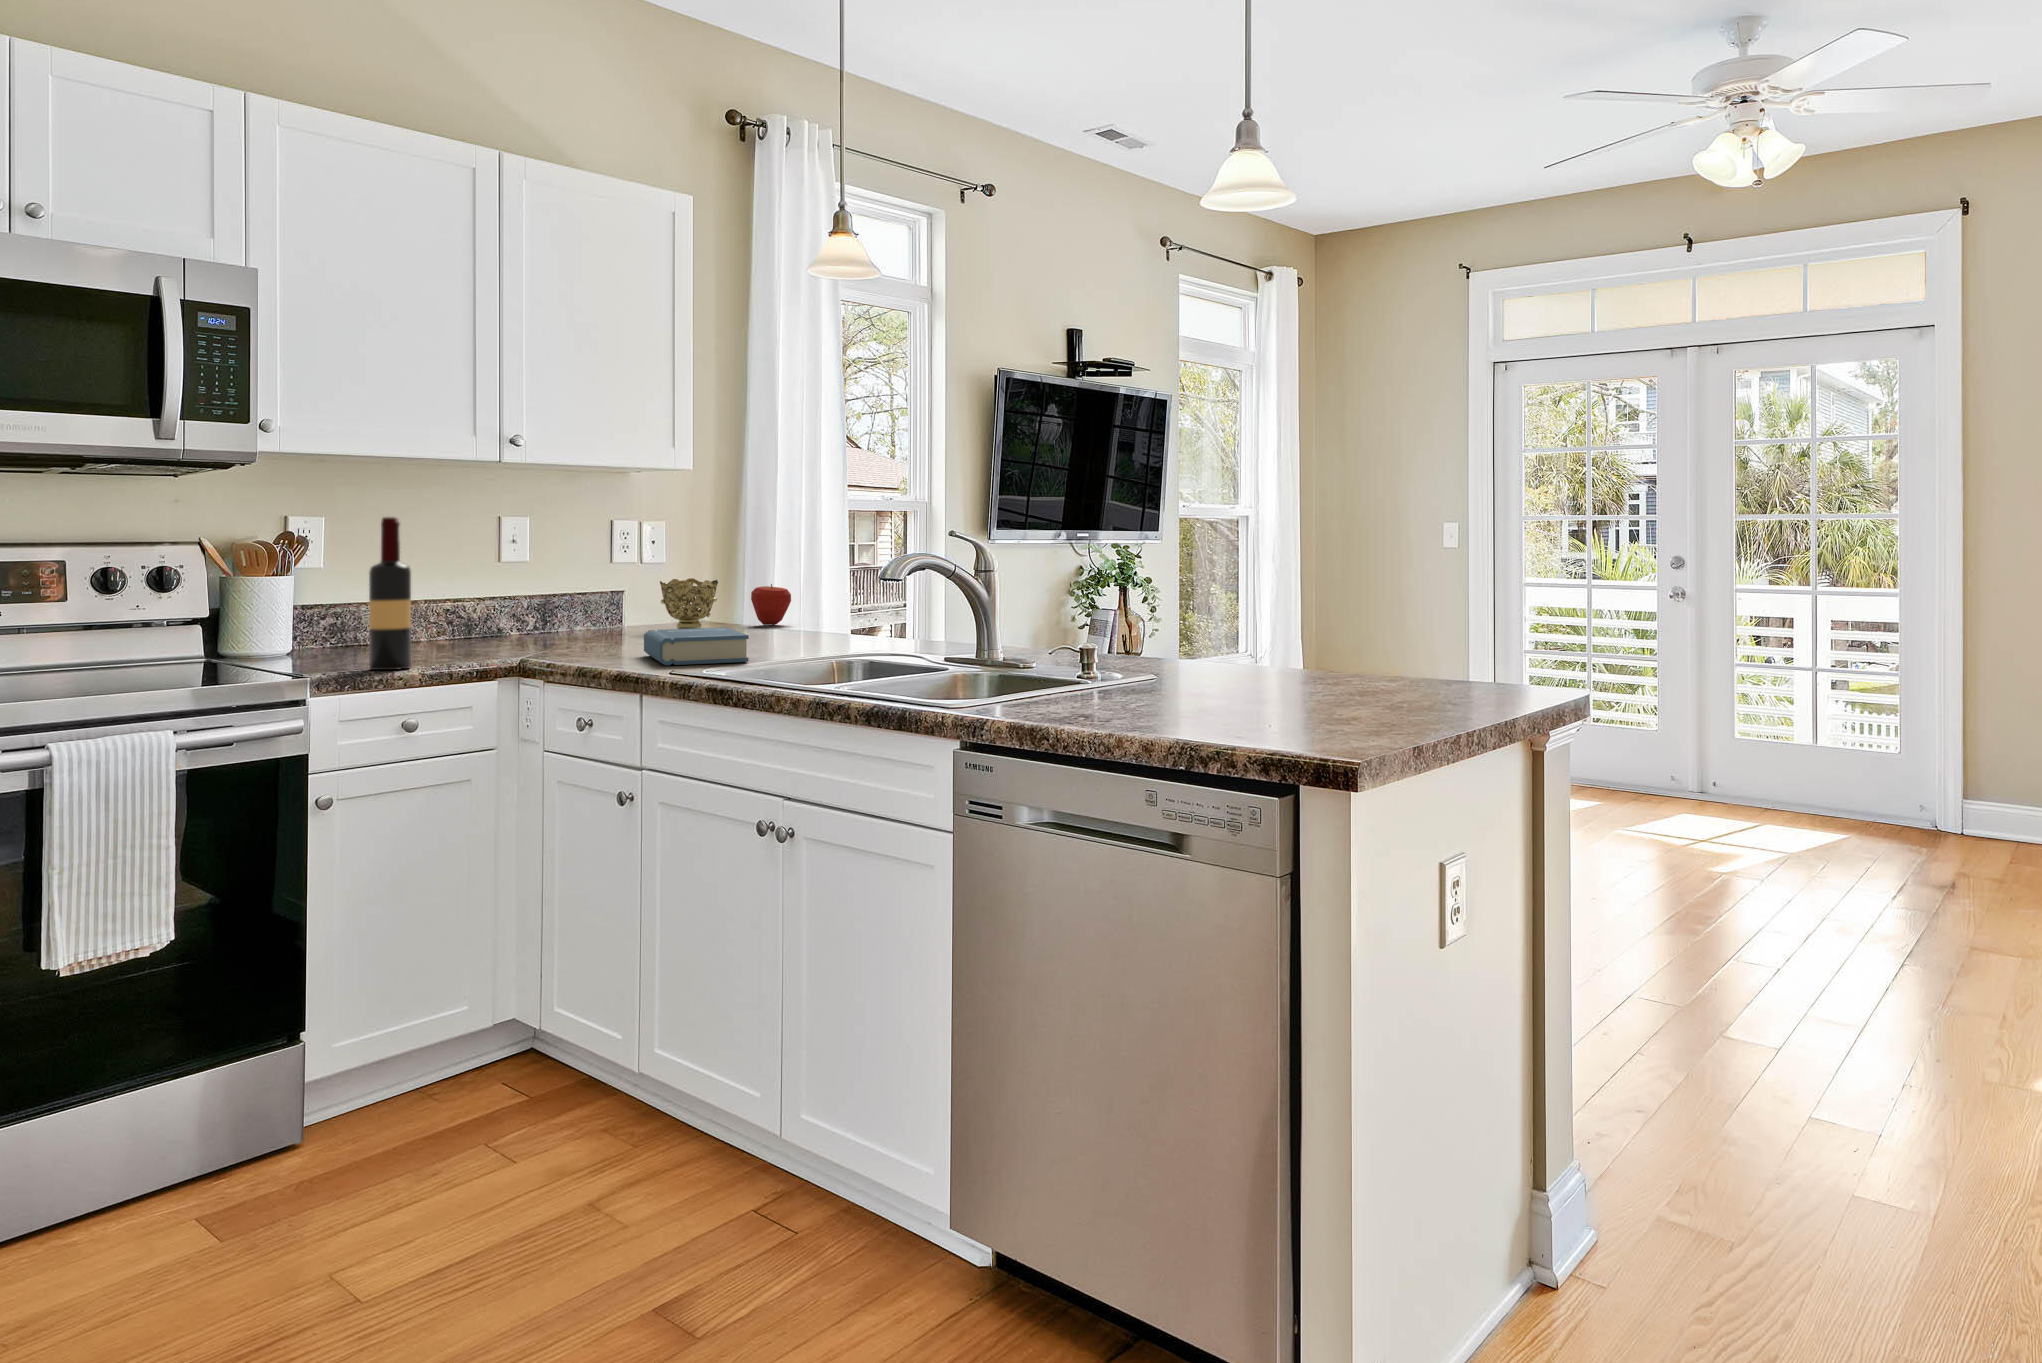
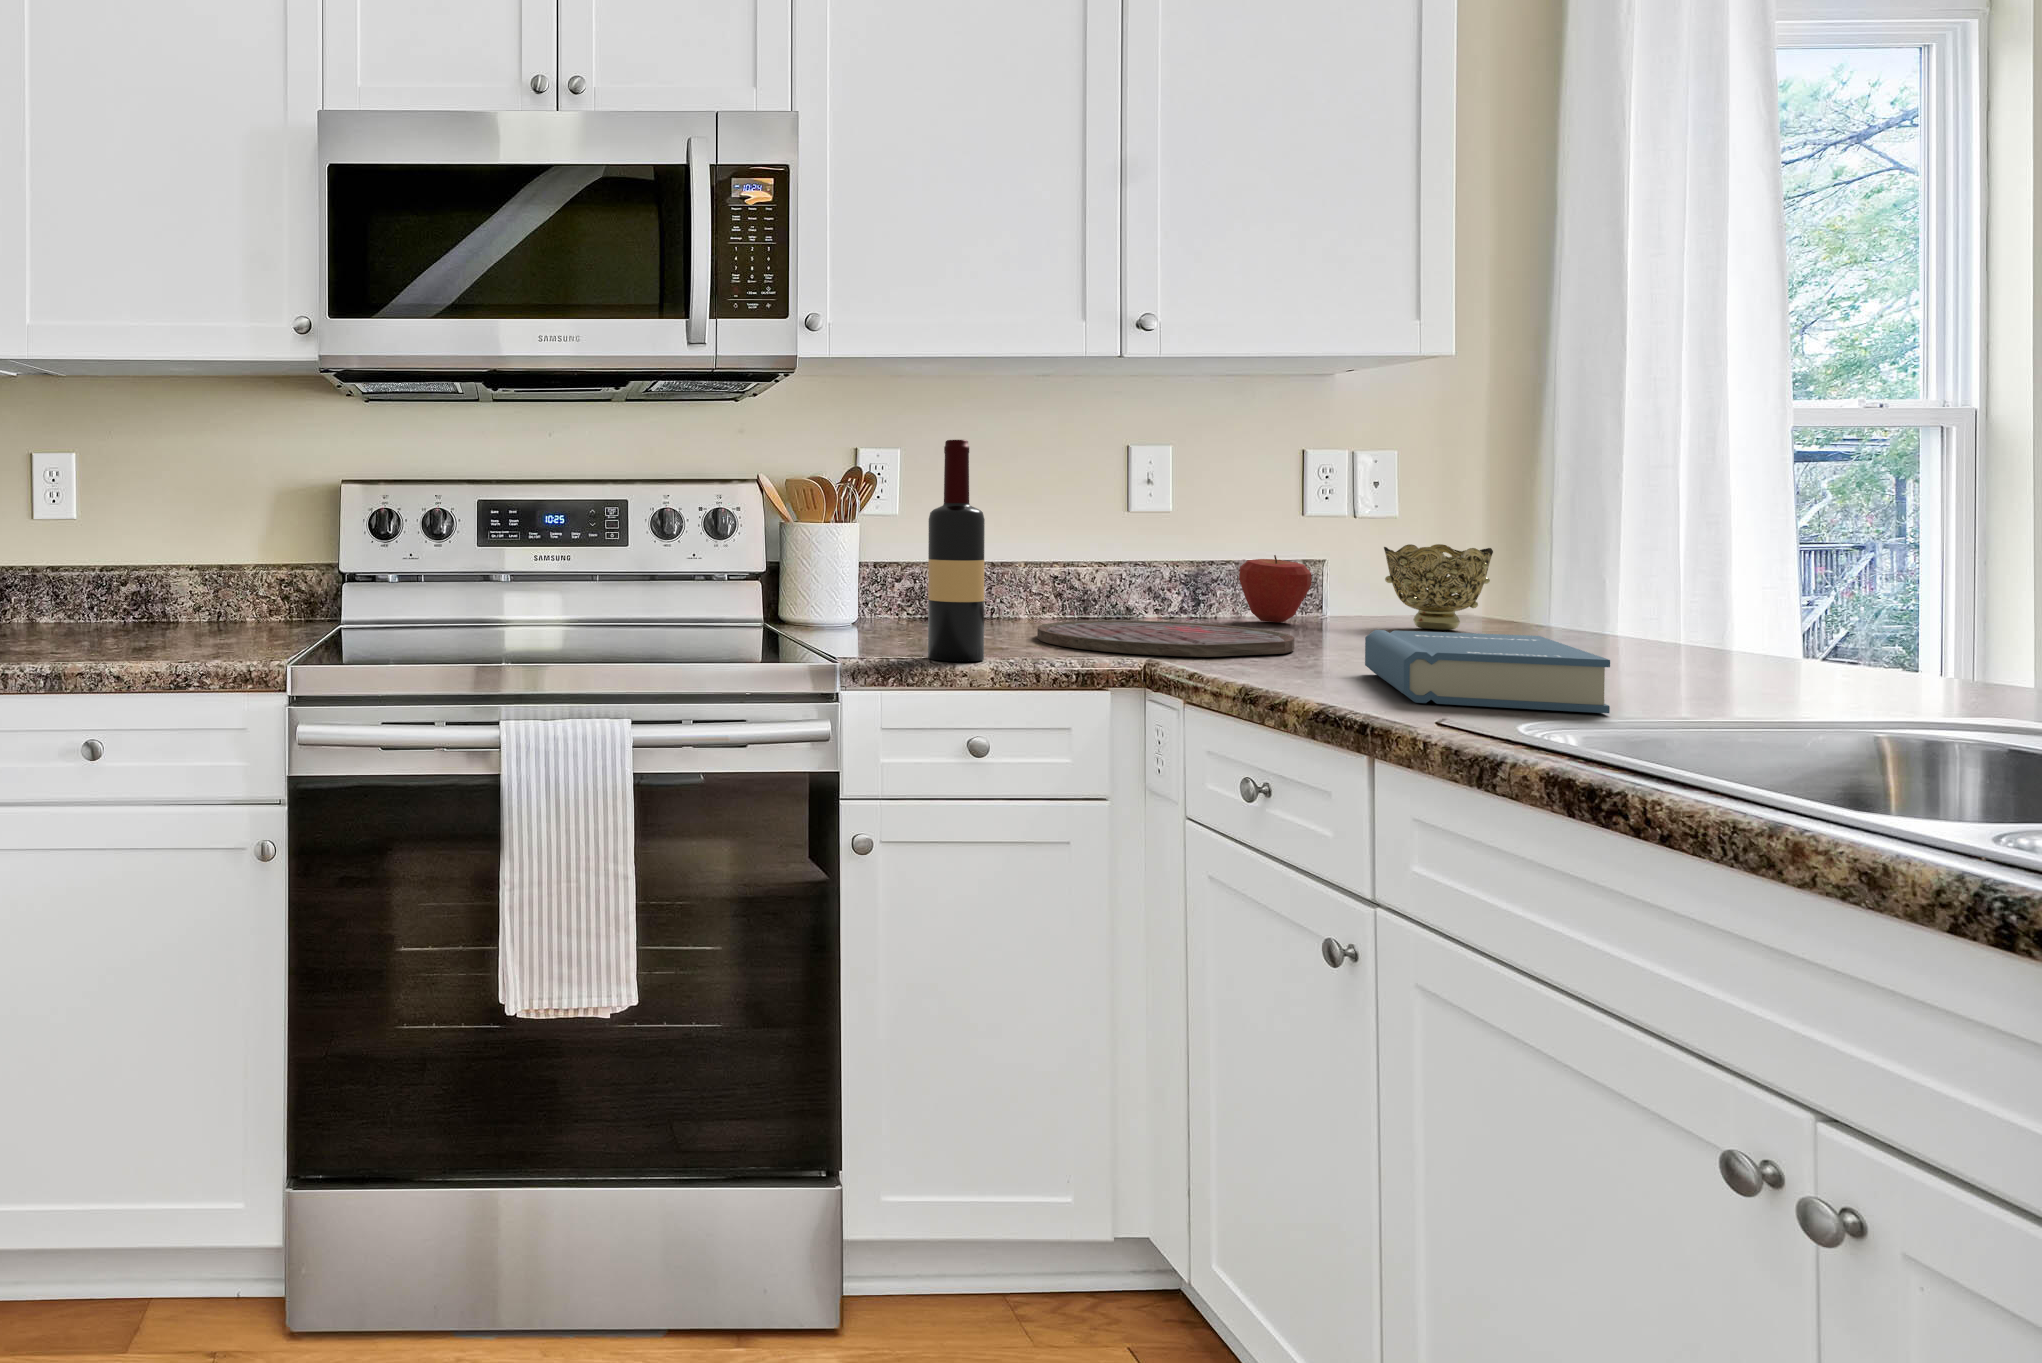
apple: present [751,584,791,625] -> present [1239,555,1312,622]
cutting board: none [439,636,607,657] -> present [1037,620,1294,657]

